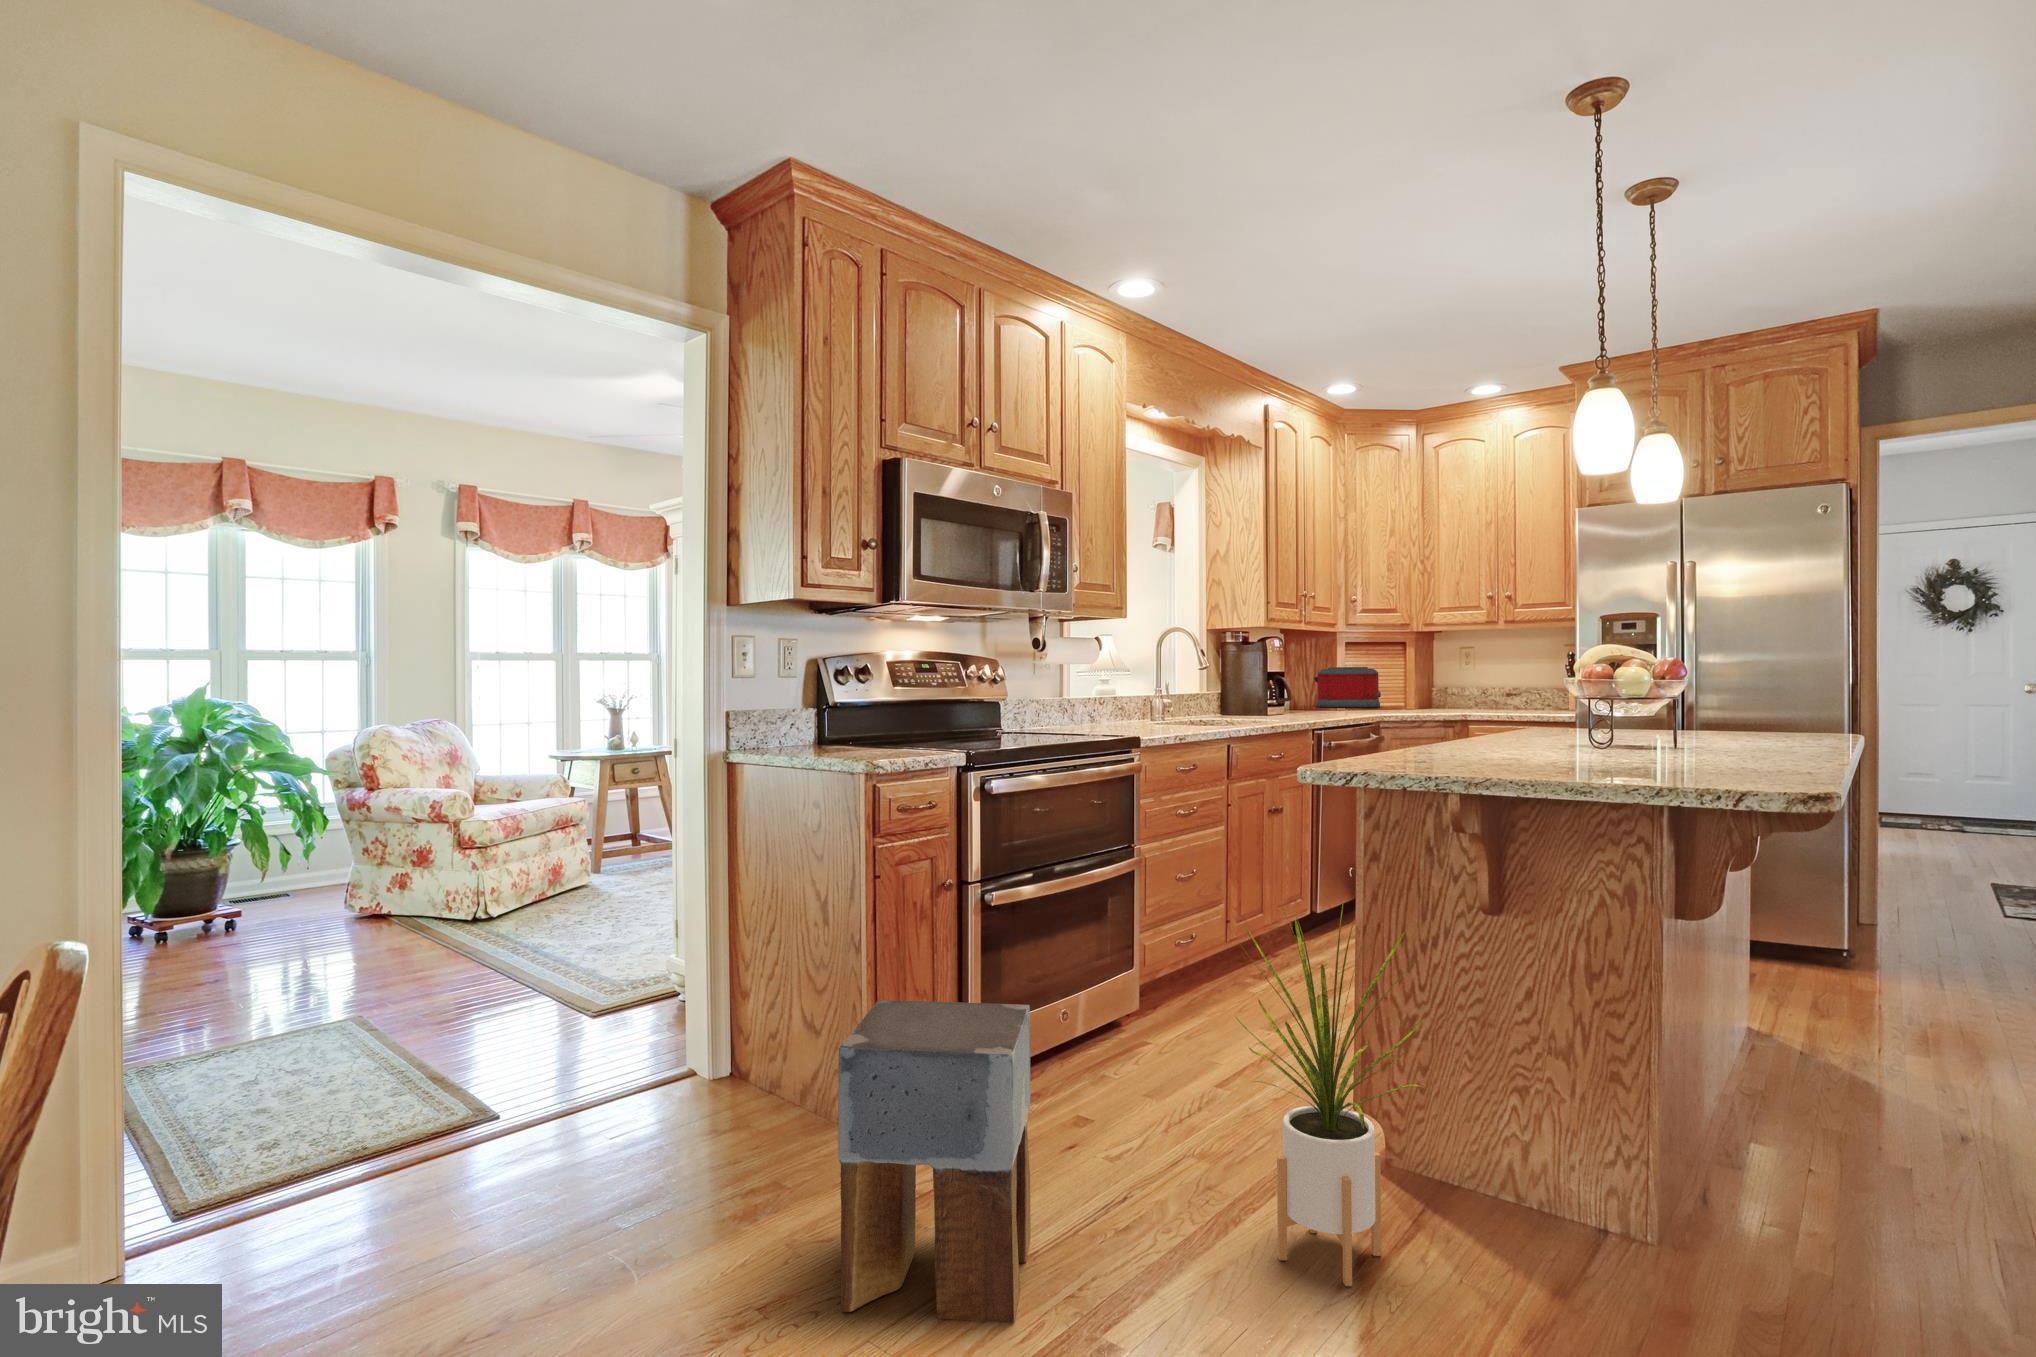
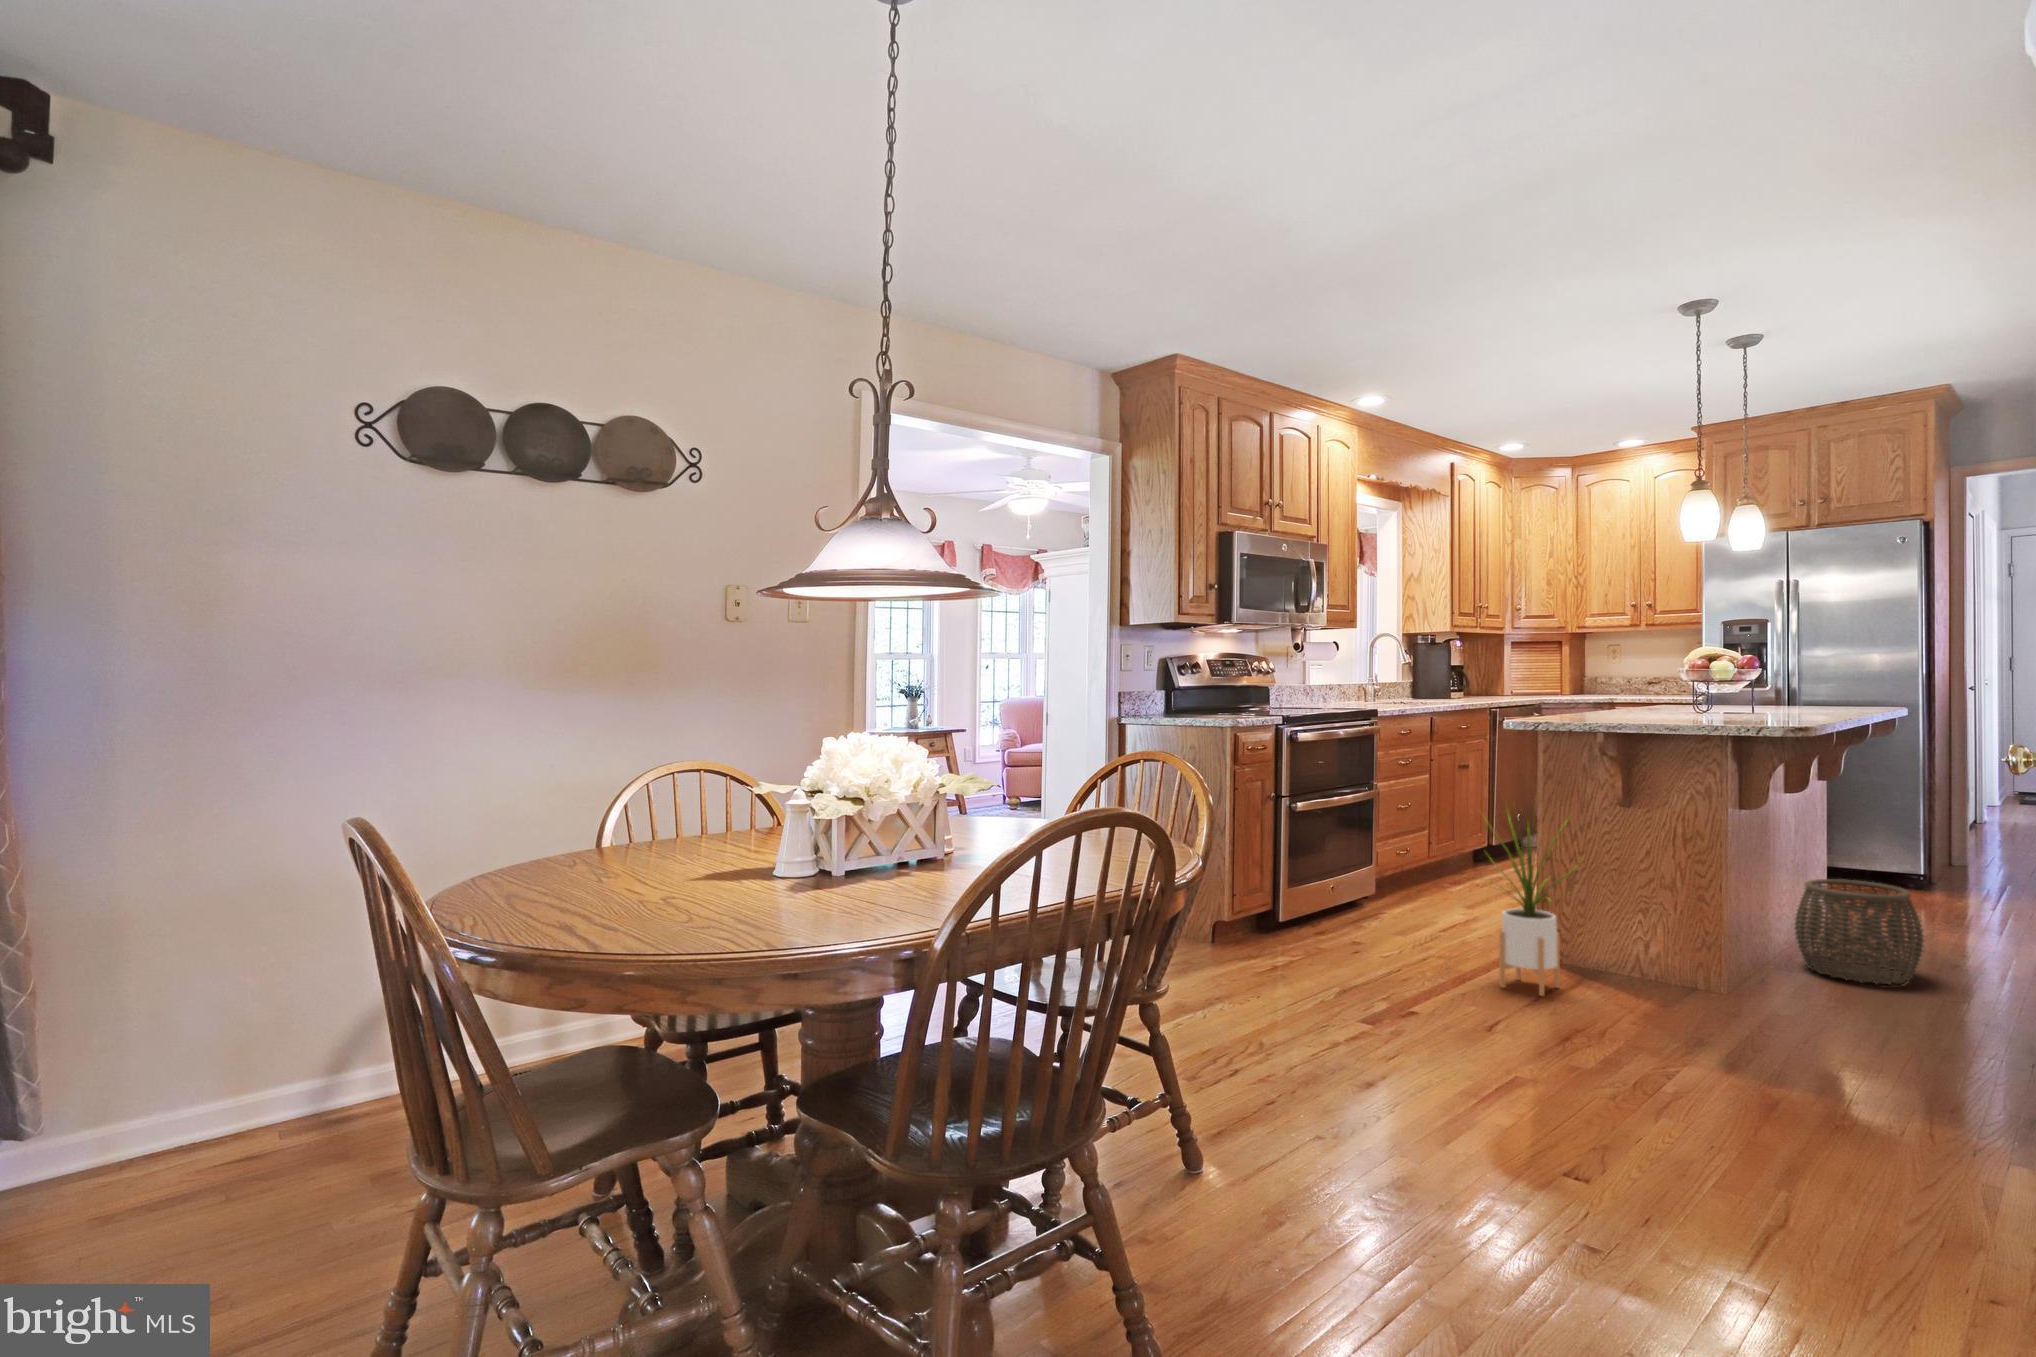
toaster: present [1314,667,1381,708] -> none [1485,661,1541,693]
stool: present [838,1000,1031,1322] -> none [1266,846,1362,1000]
woven basket: none [1747,1020,1961,1216] -> present [1794,879,1924,984]

